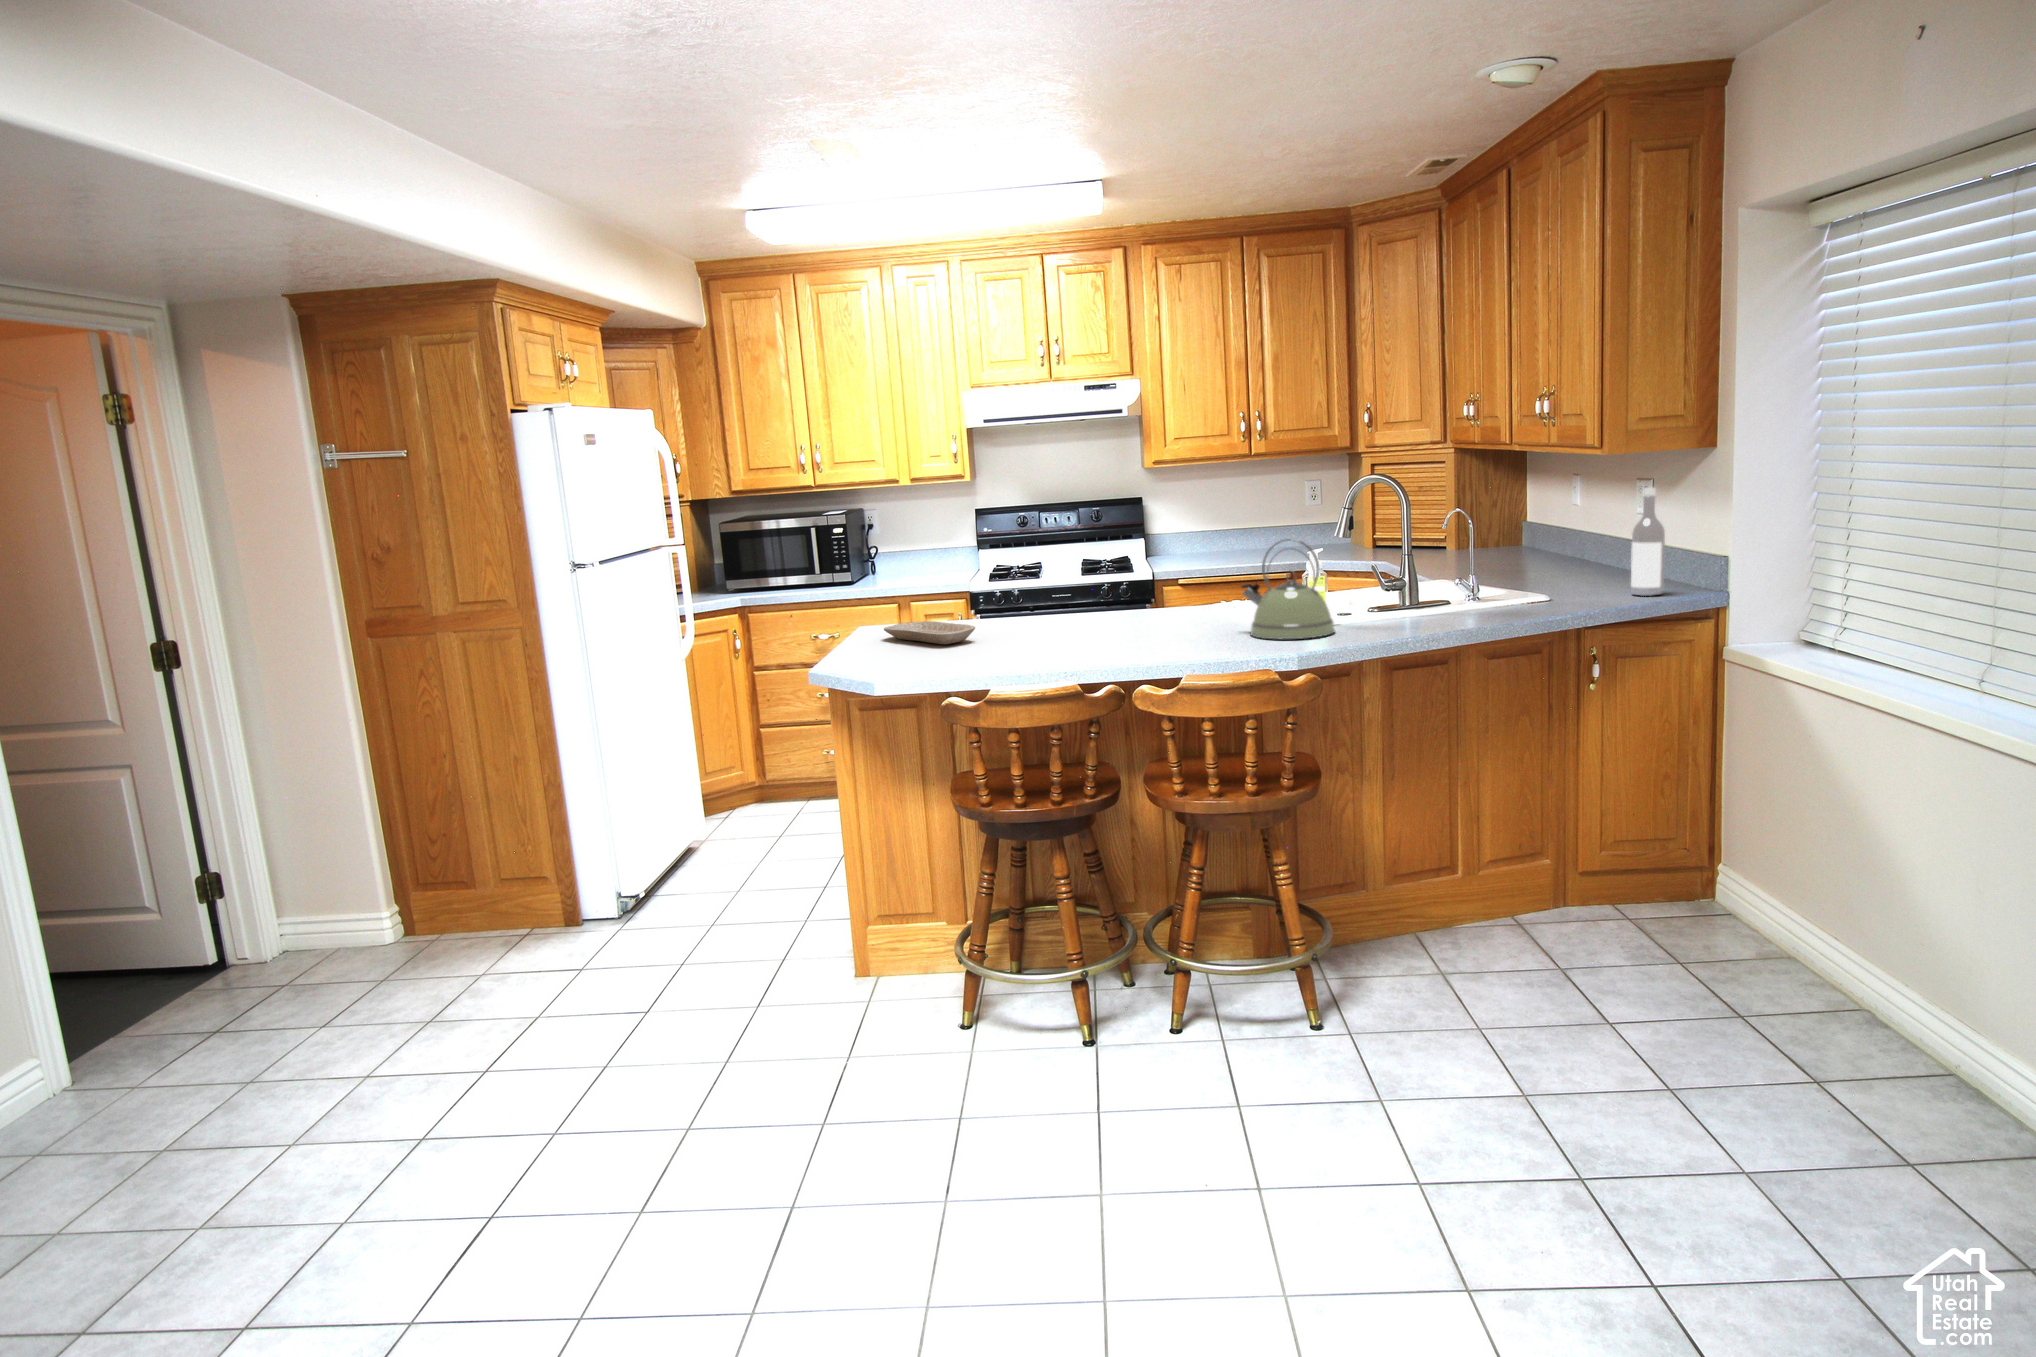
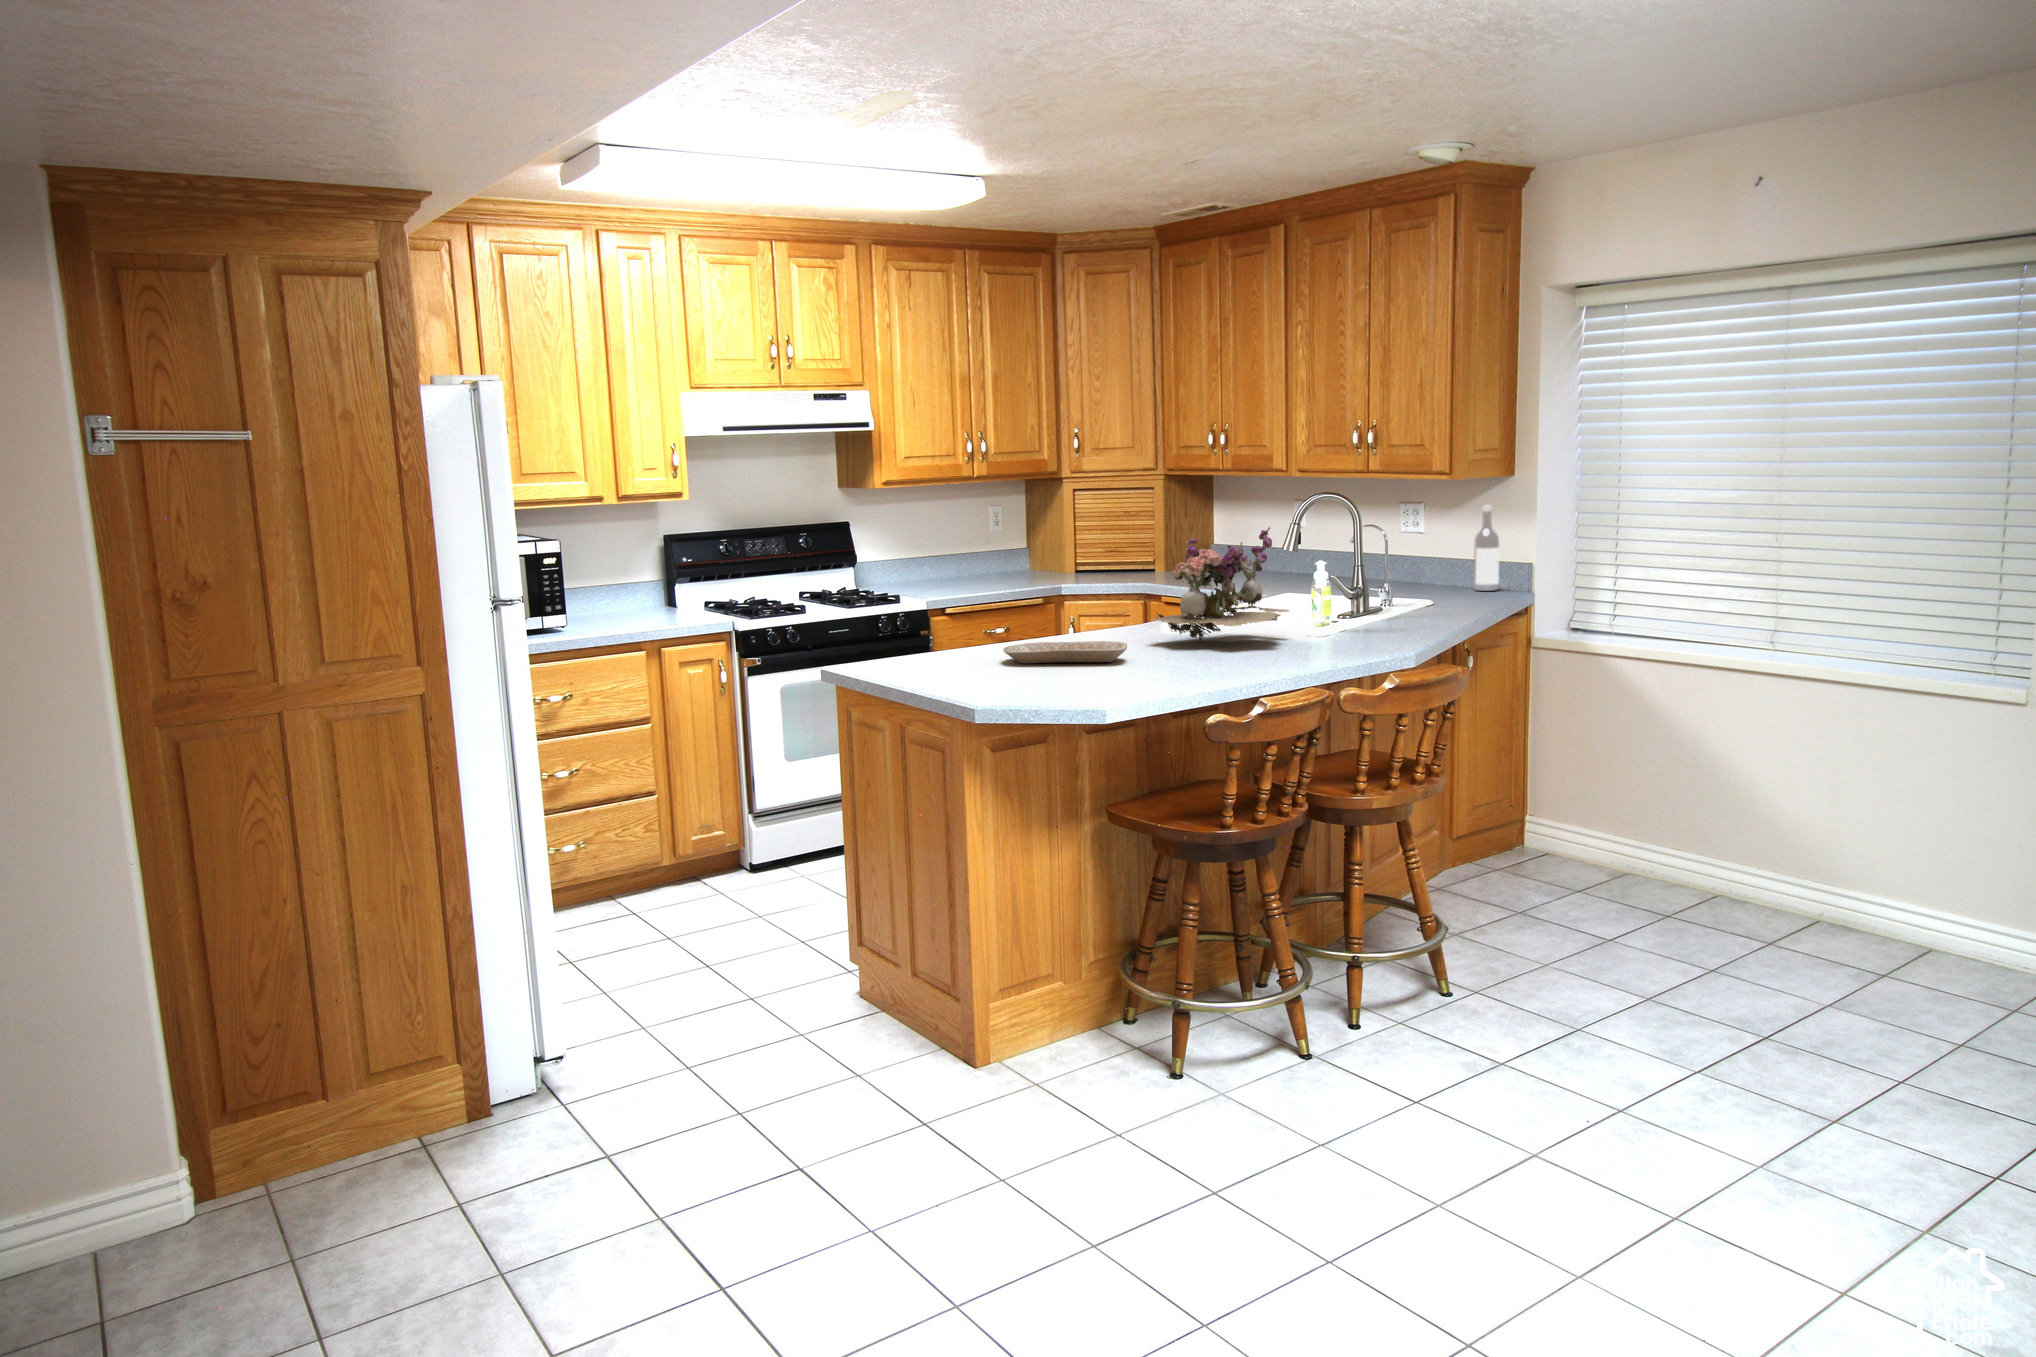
flower arrangement: none [1042,519,1177,633] -> present [1151,527,1289,641]
kettle: present [1241,539,1335,639] -> none [1328,543,1413,634]

